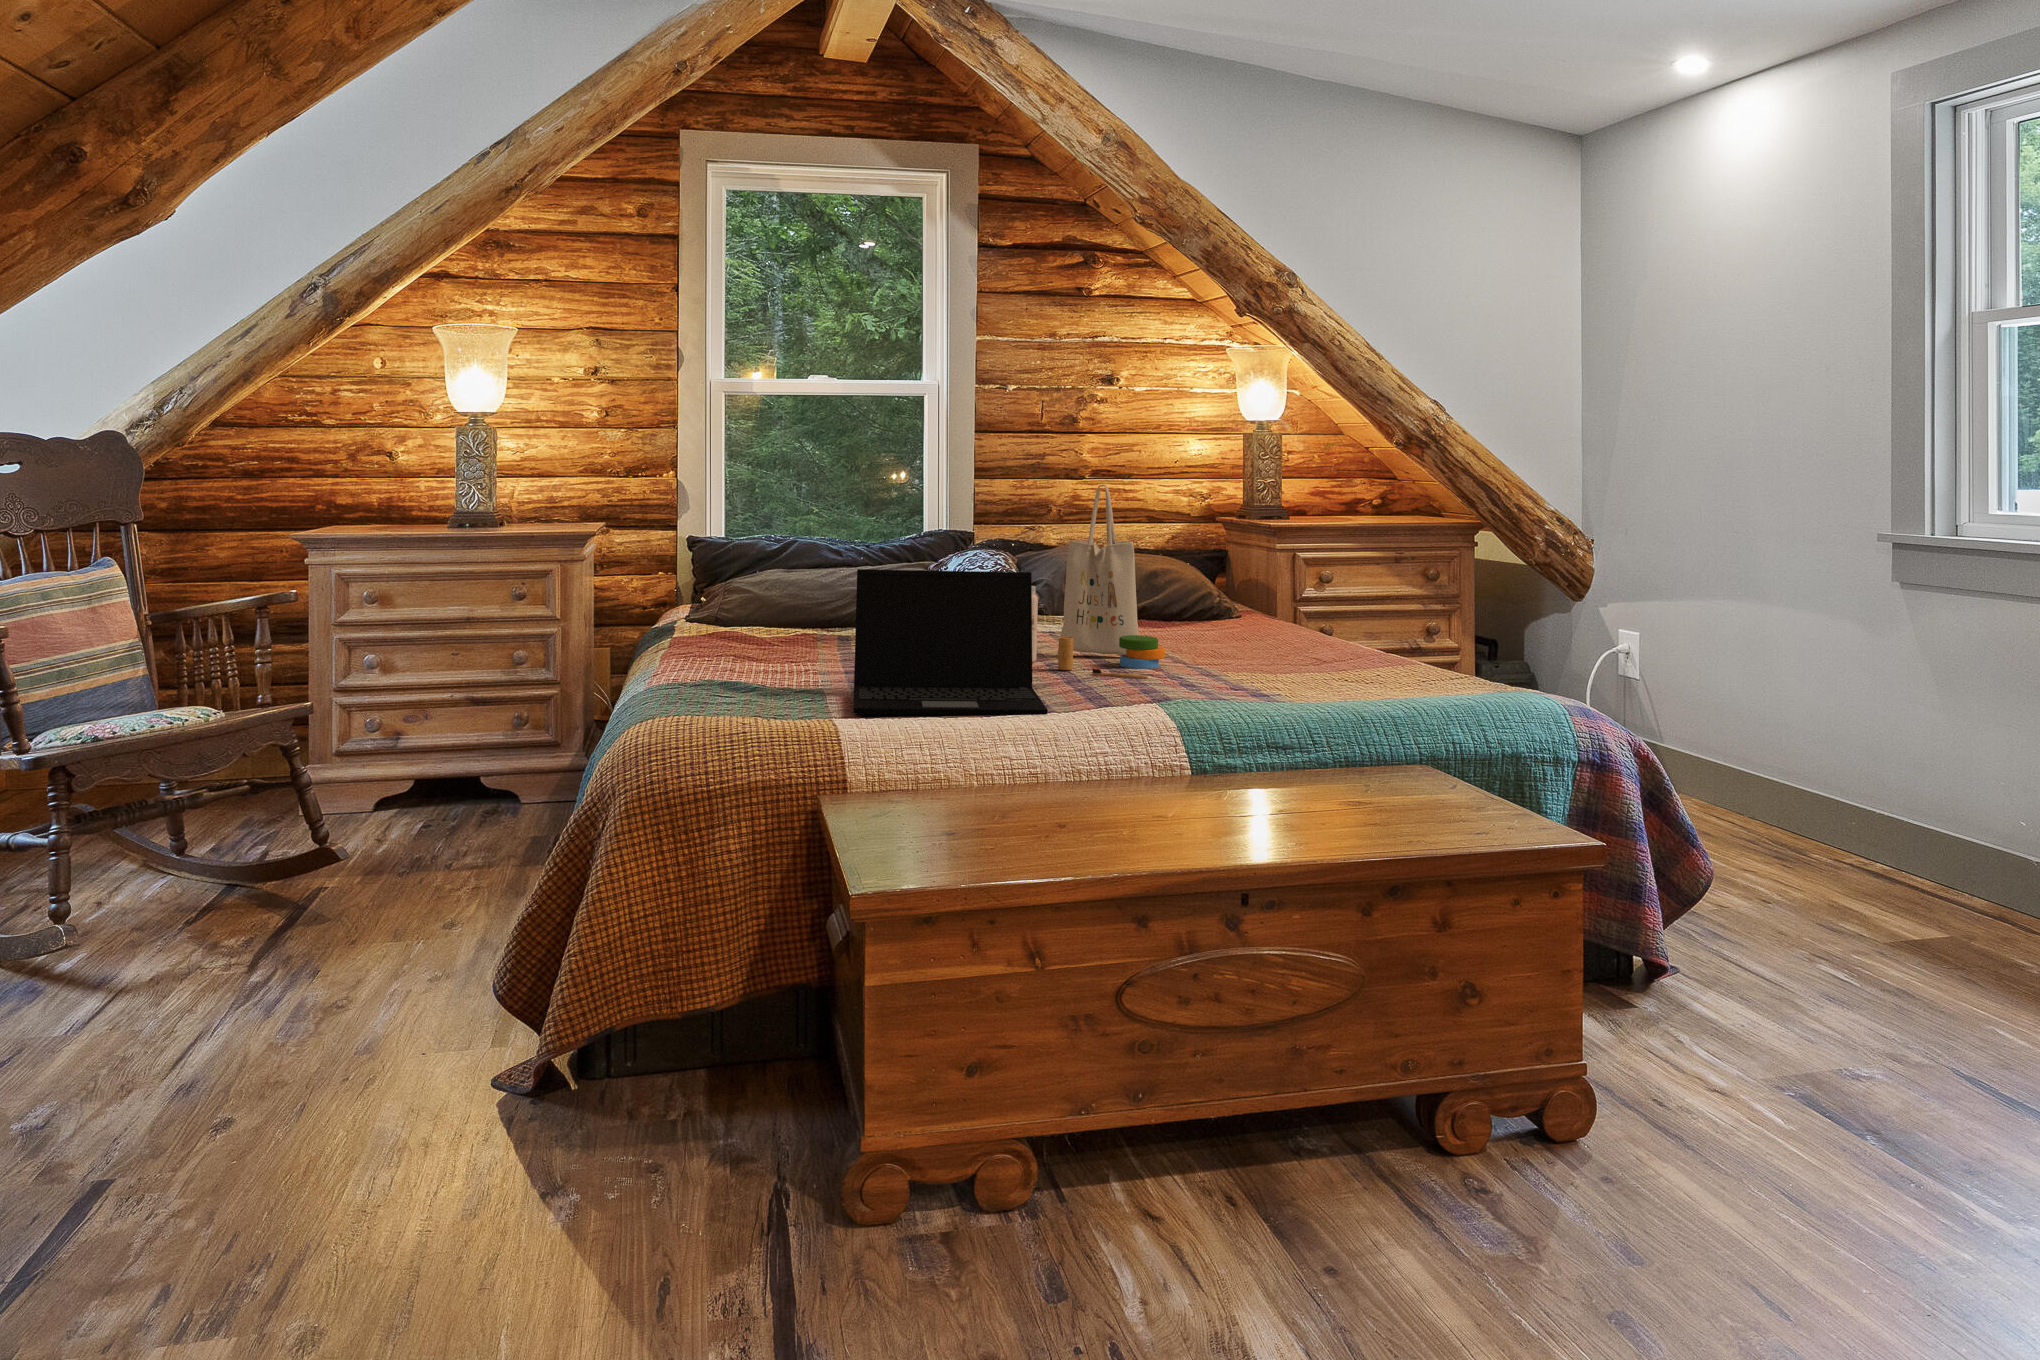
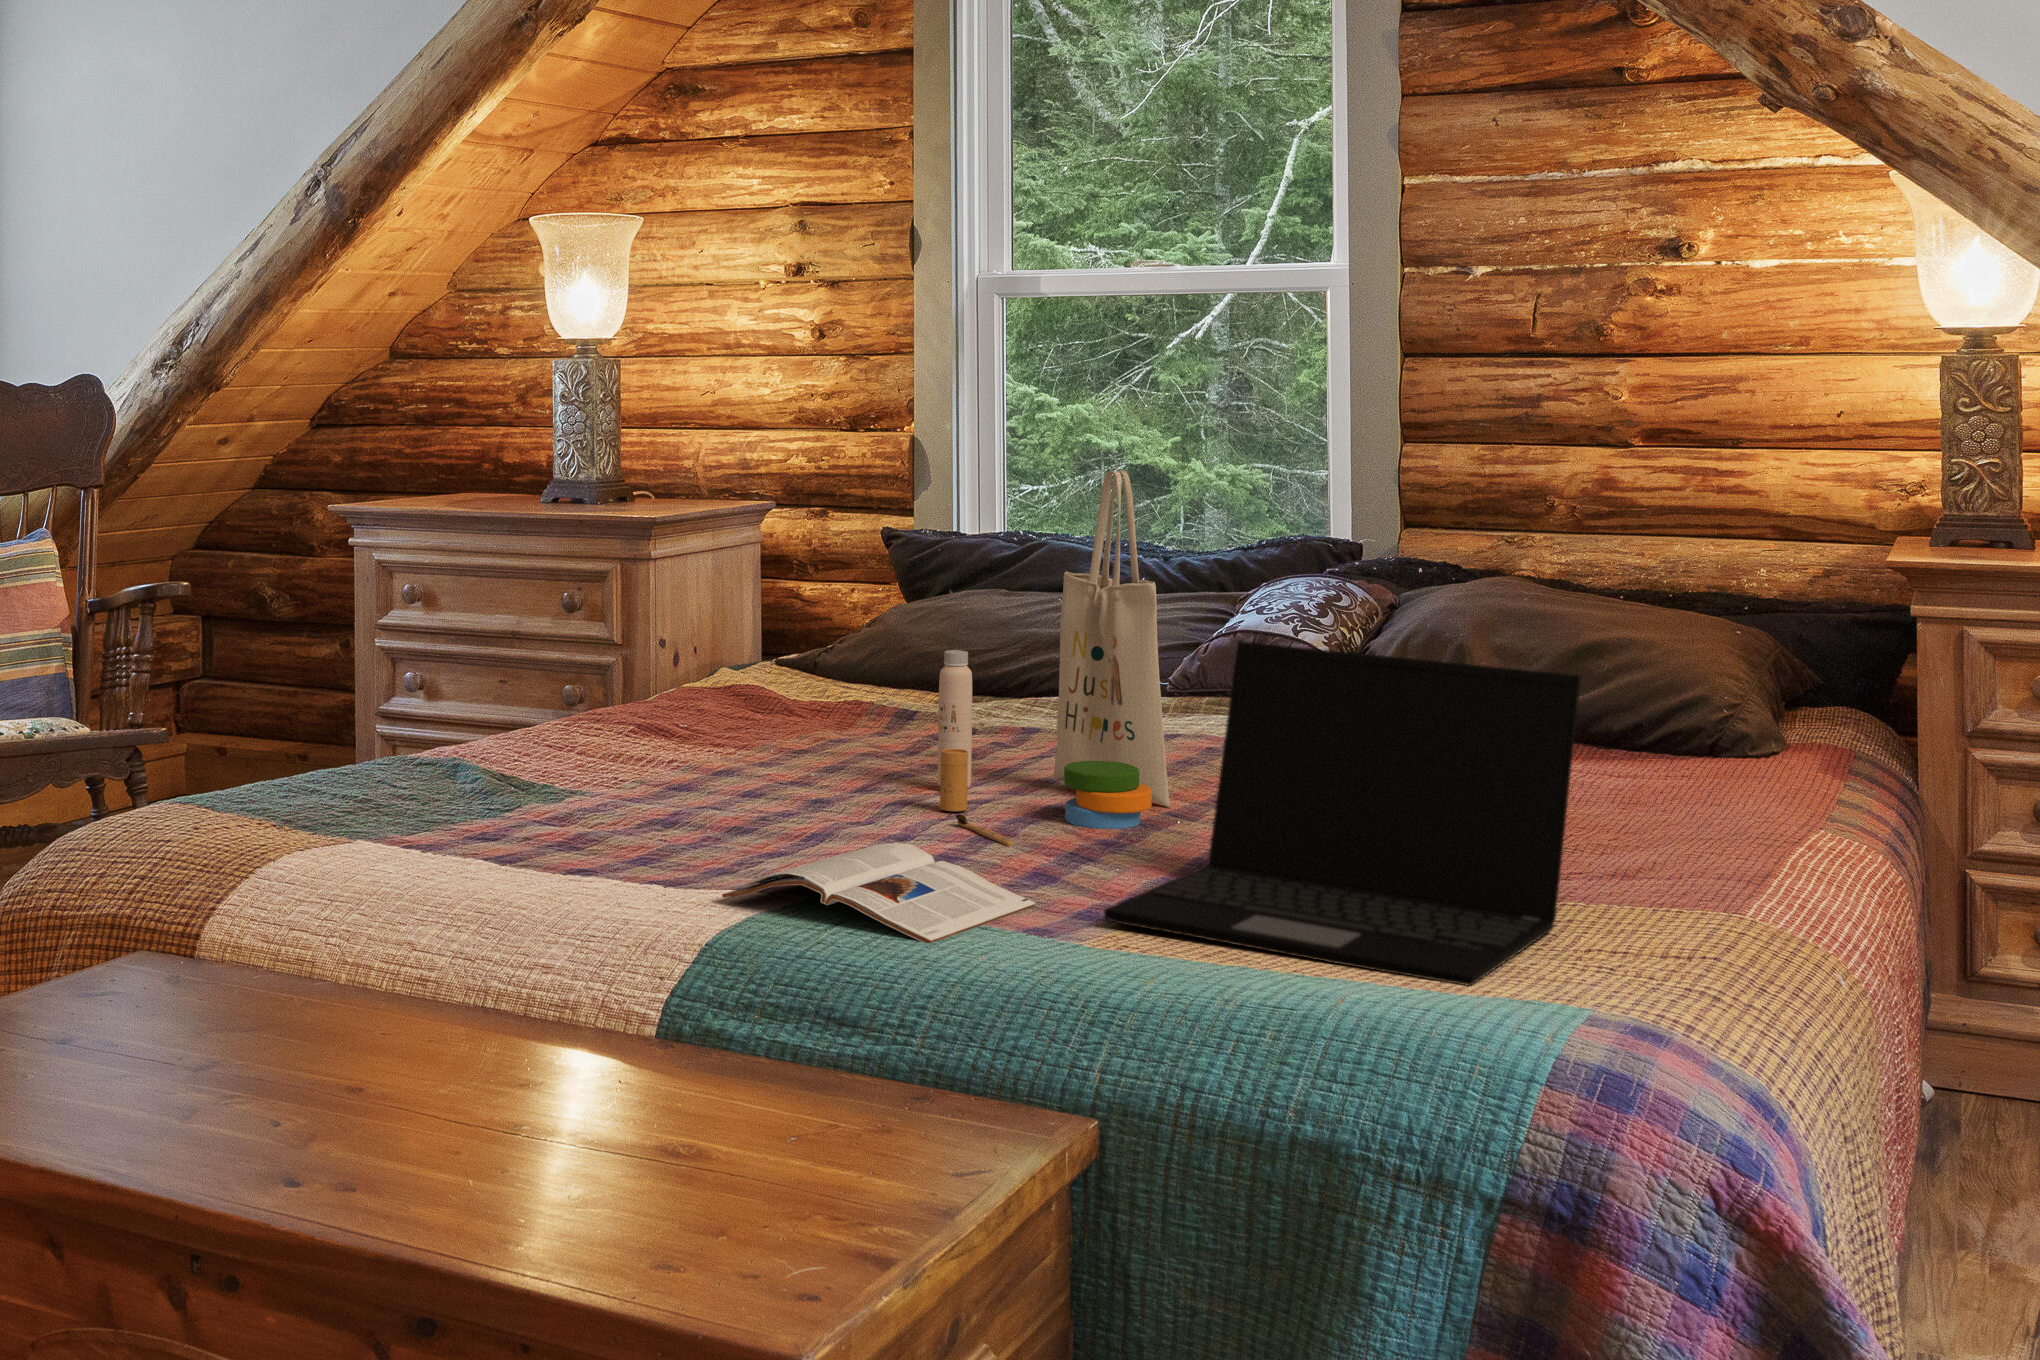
laptop: present [853,569,1048,715] -> present [1104,641,1581,986]
magazine: none [1128,675,1278,714] -> present [722,843,1036,943]

